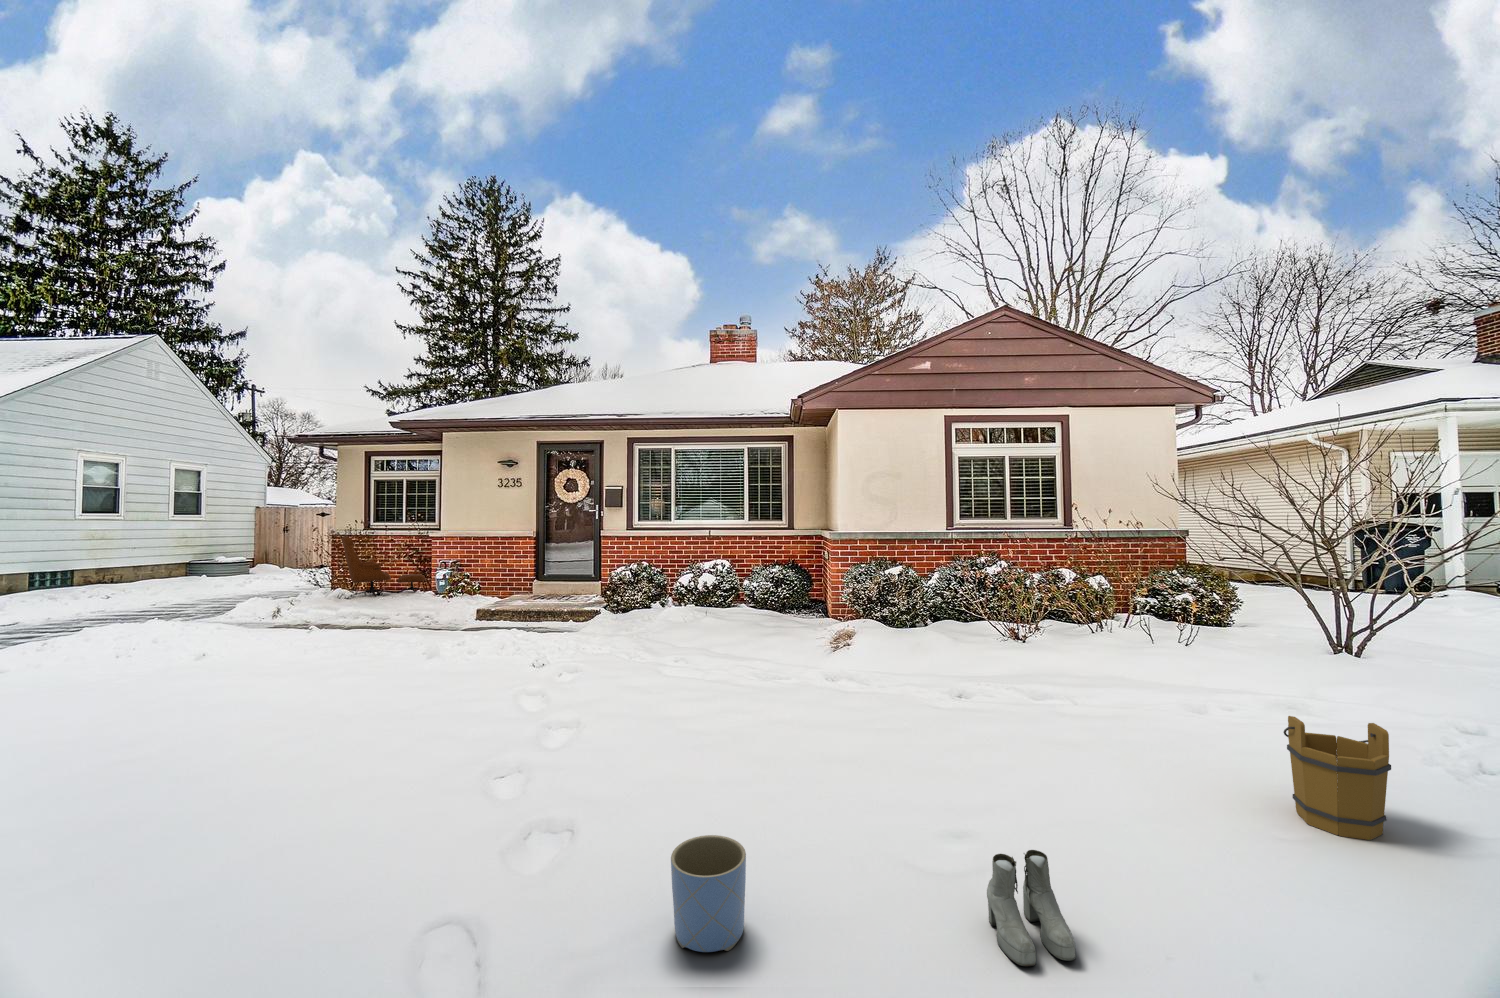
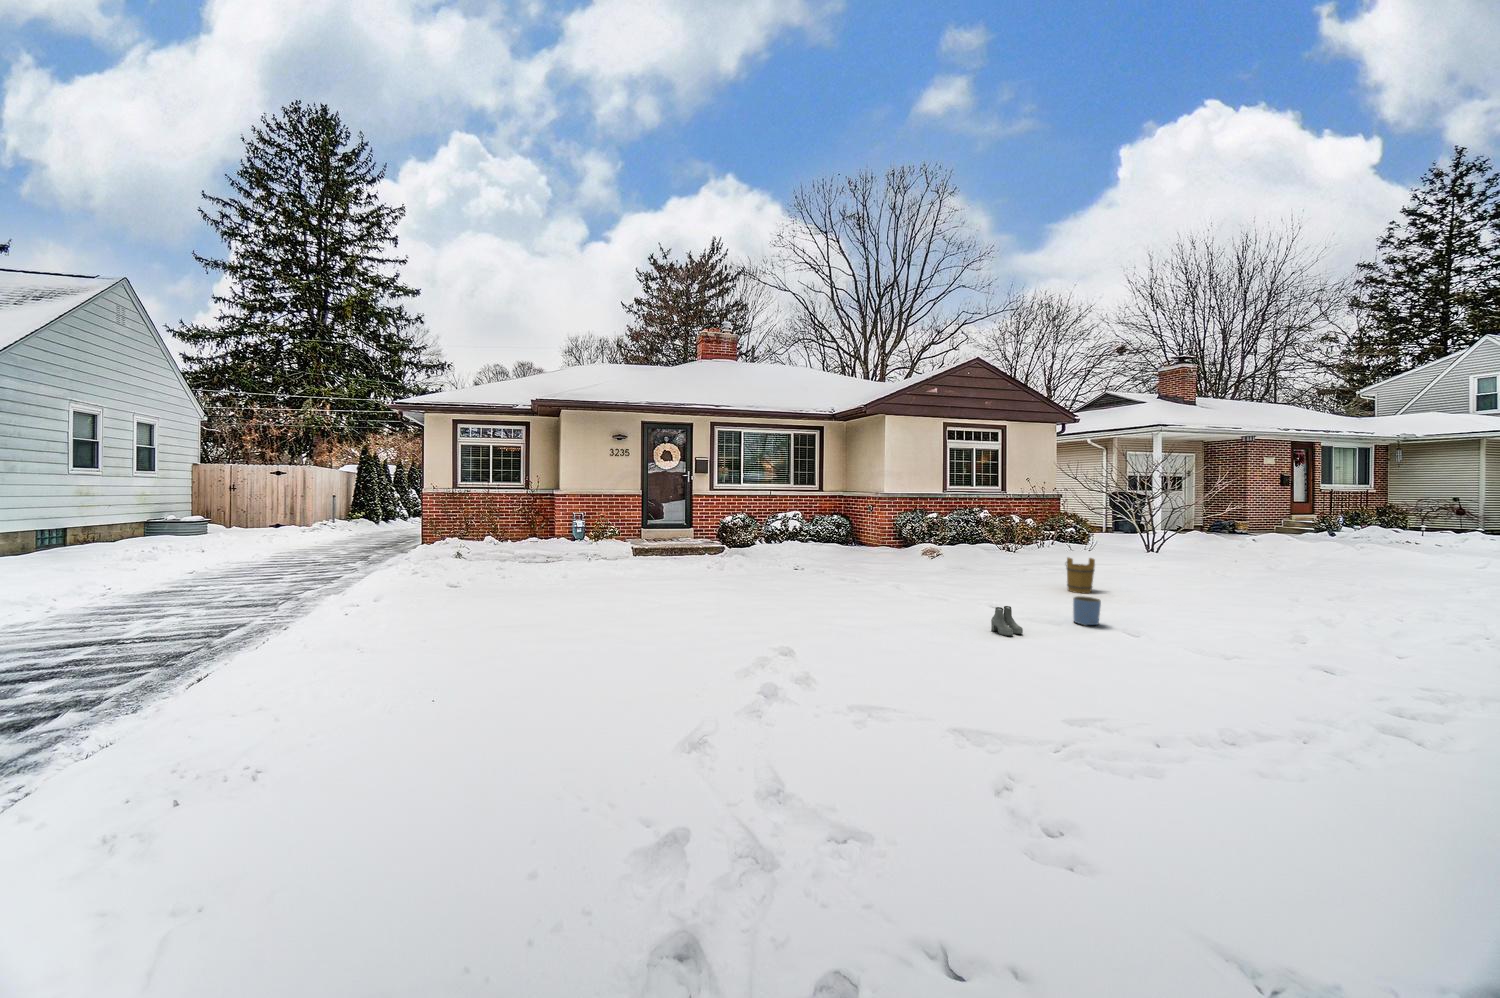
lounge chair: present [342,537,426,597] -> none [468,494,527,544]
bucket: present [1284,716,1391,840] -> present [1066,558,1095,594]
boots: present [987,850,1075,966] -> present [991,606,1023,636]

